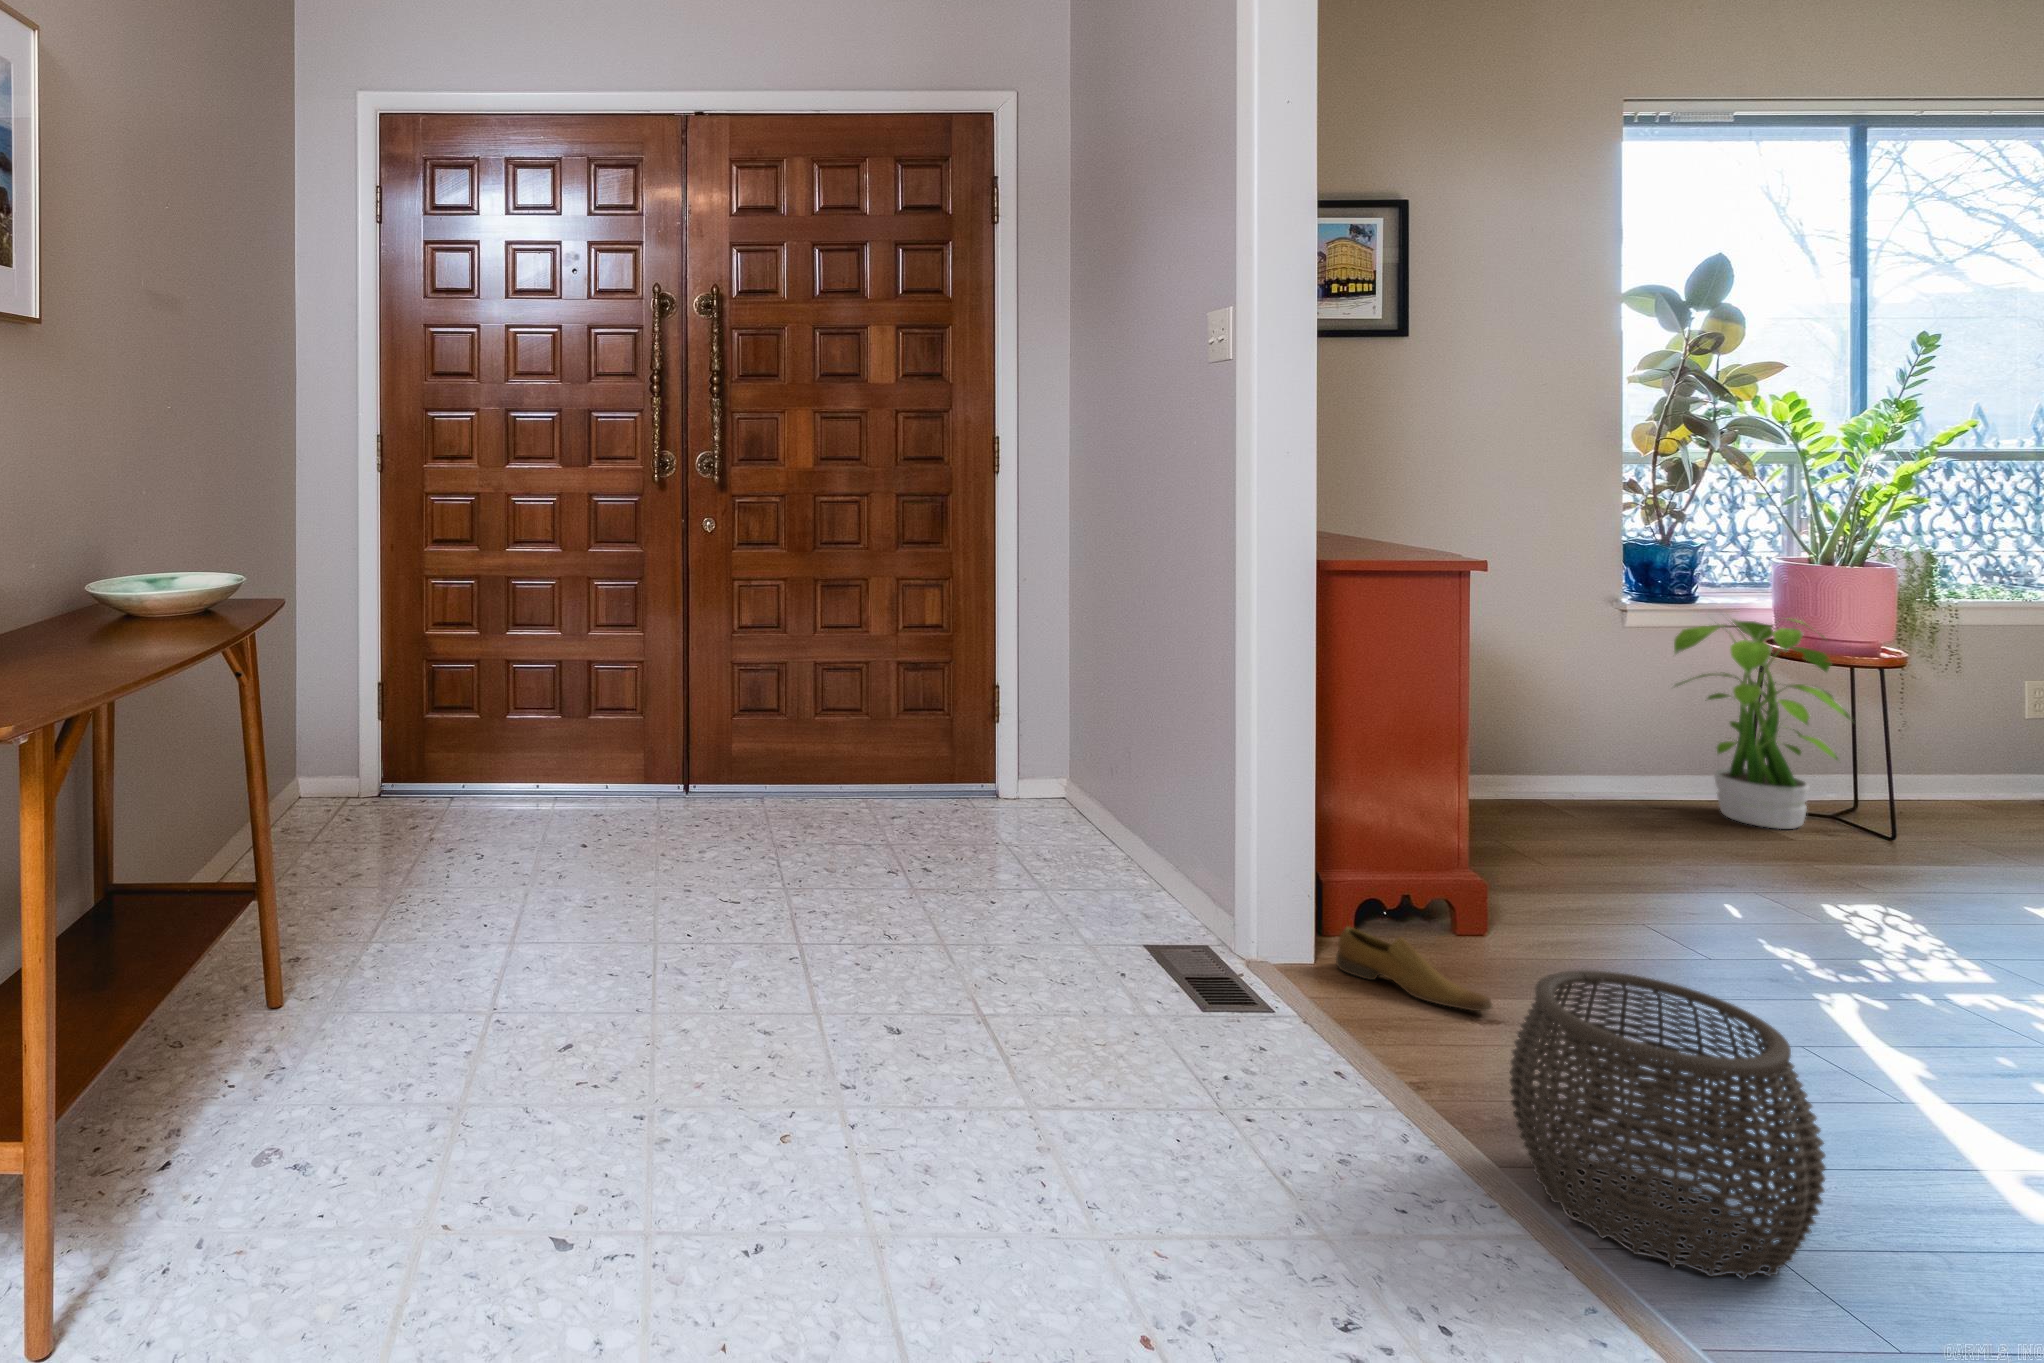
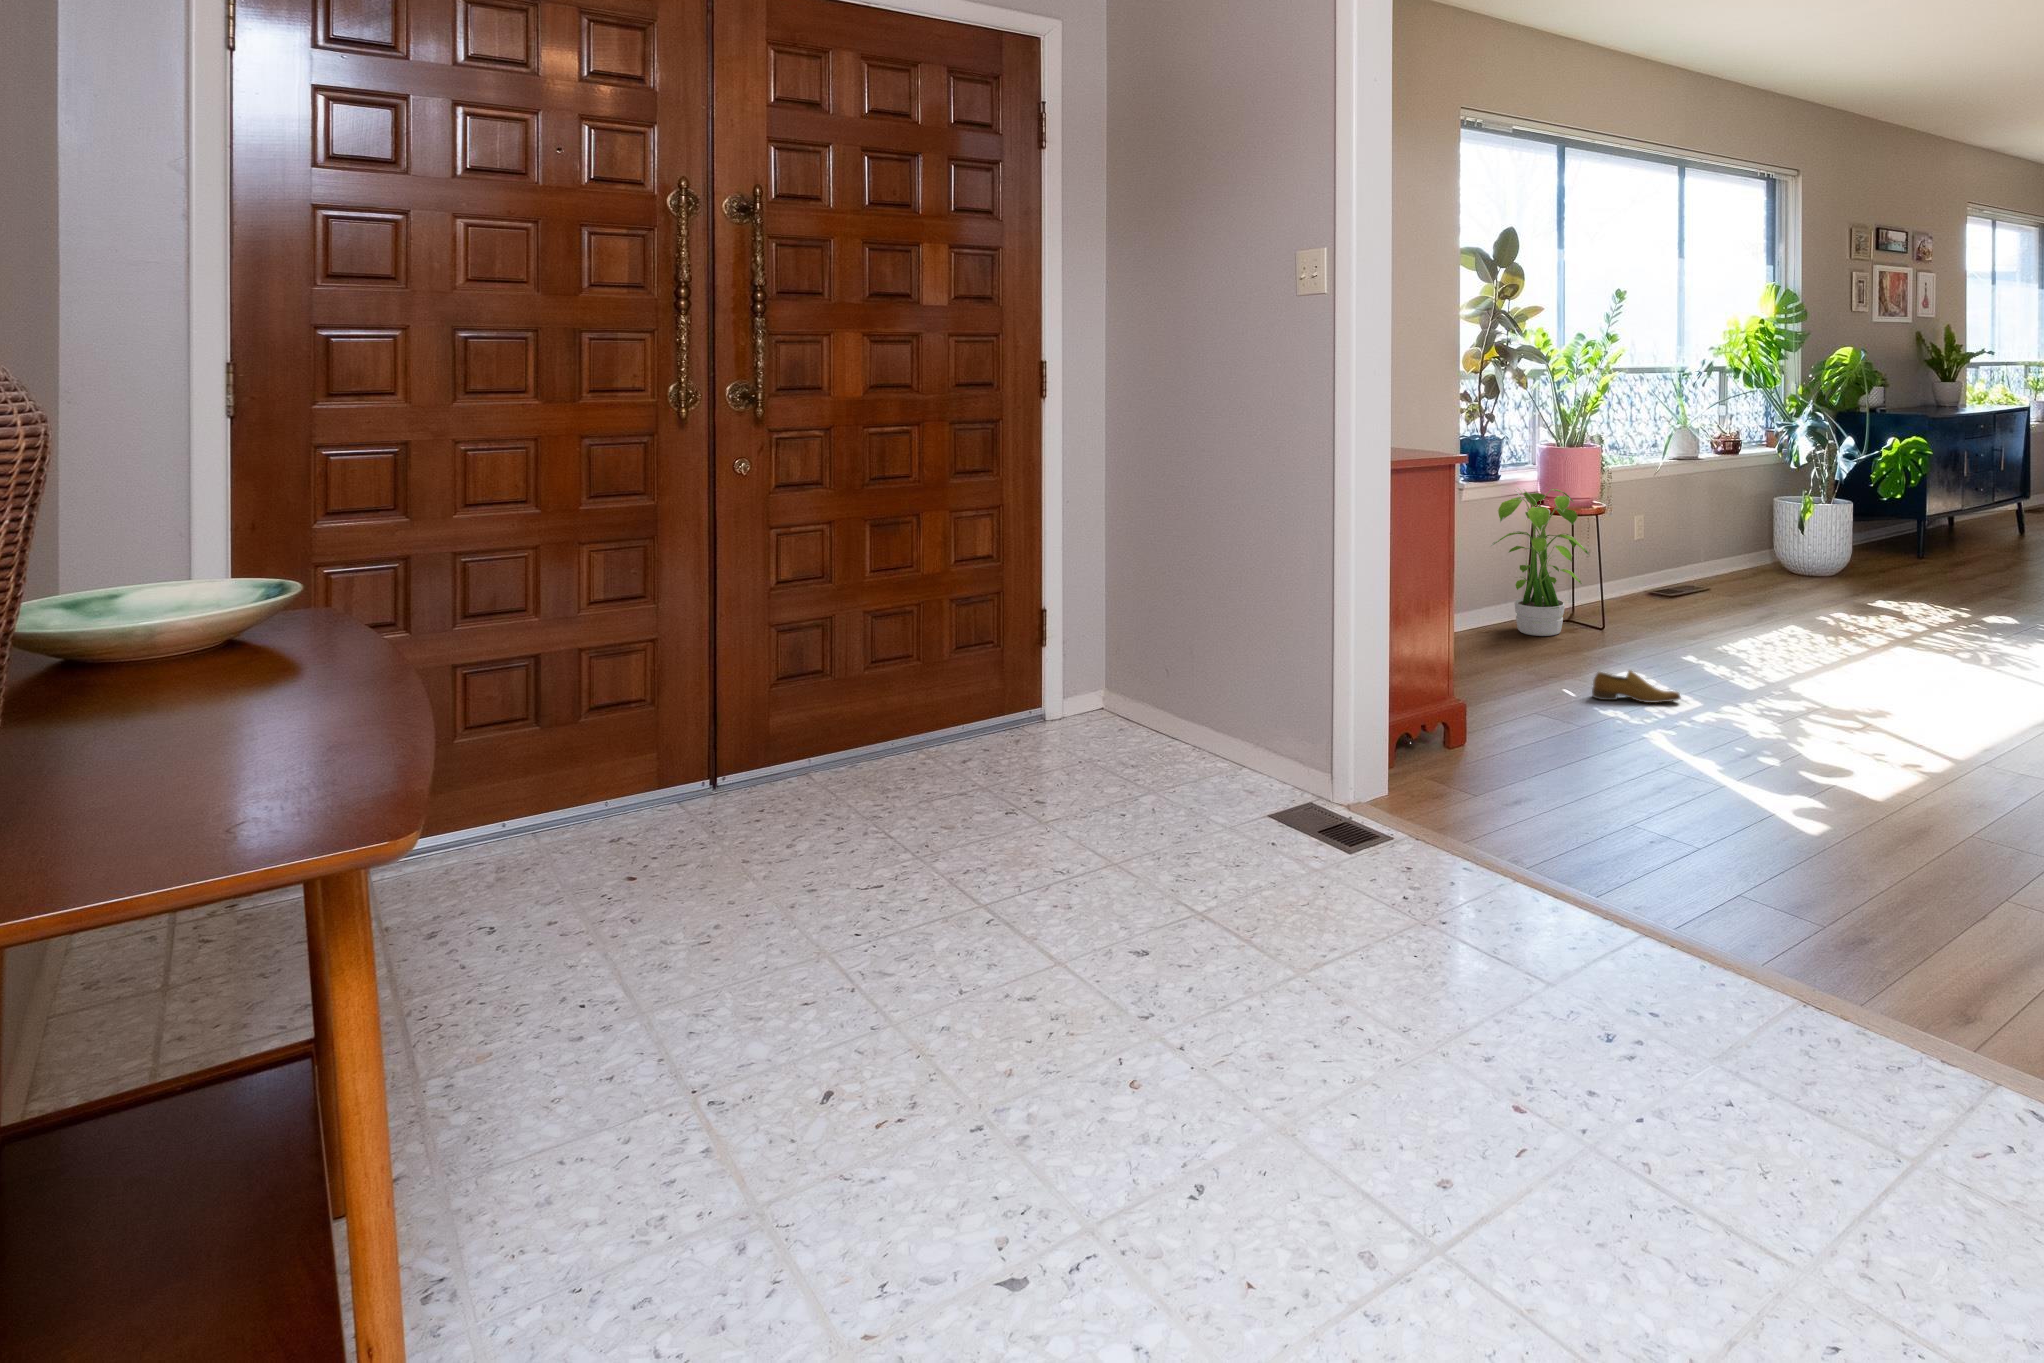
shoe: present [1336,926,1493,1011] -> present [1592,671,1681,703]
woven basket: present [1510,970,1826,1280] -> none [1596,741,1769,926]

